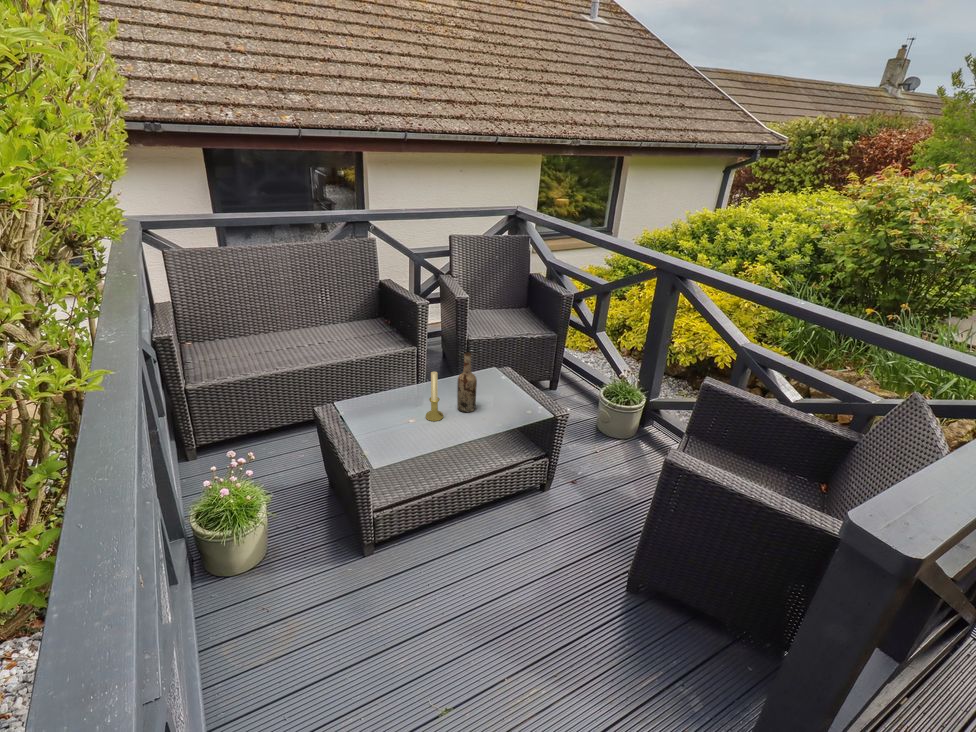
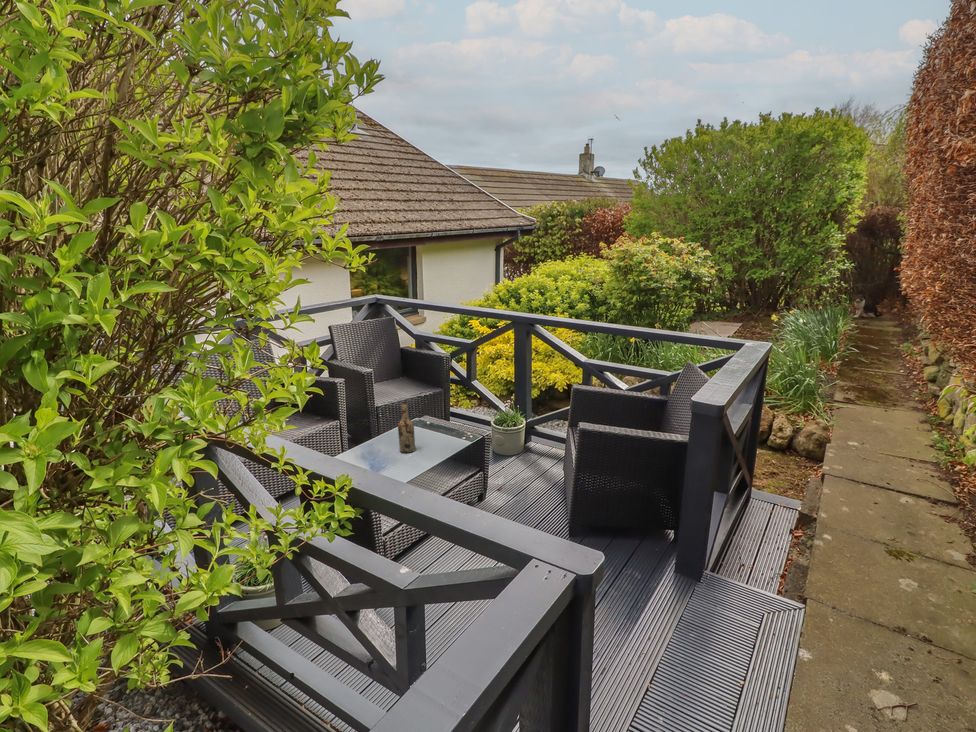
candle holder: present [426,371,443,421] -> none [380,420,395,464]

